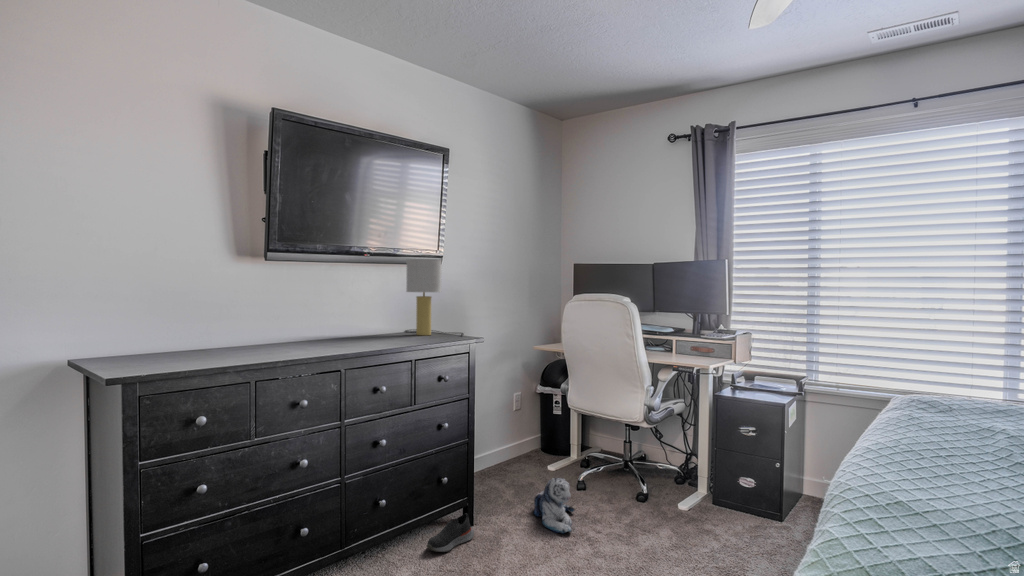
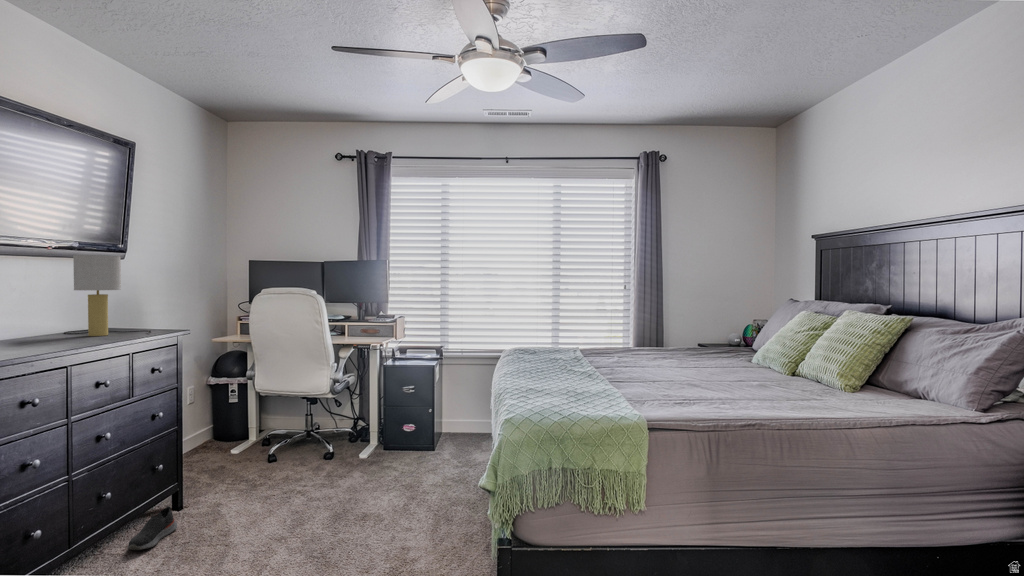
plush toy: present [533,478,574,534] -> none [231,454,276,502]

